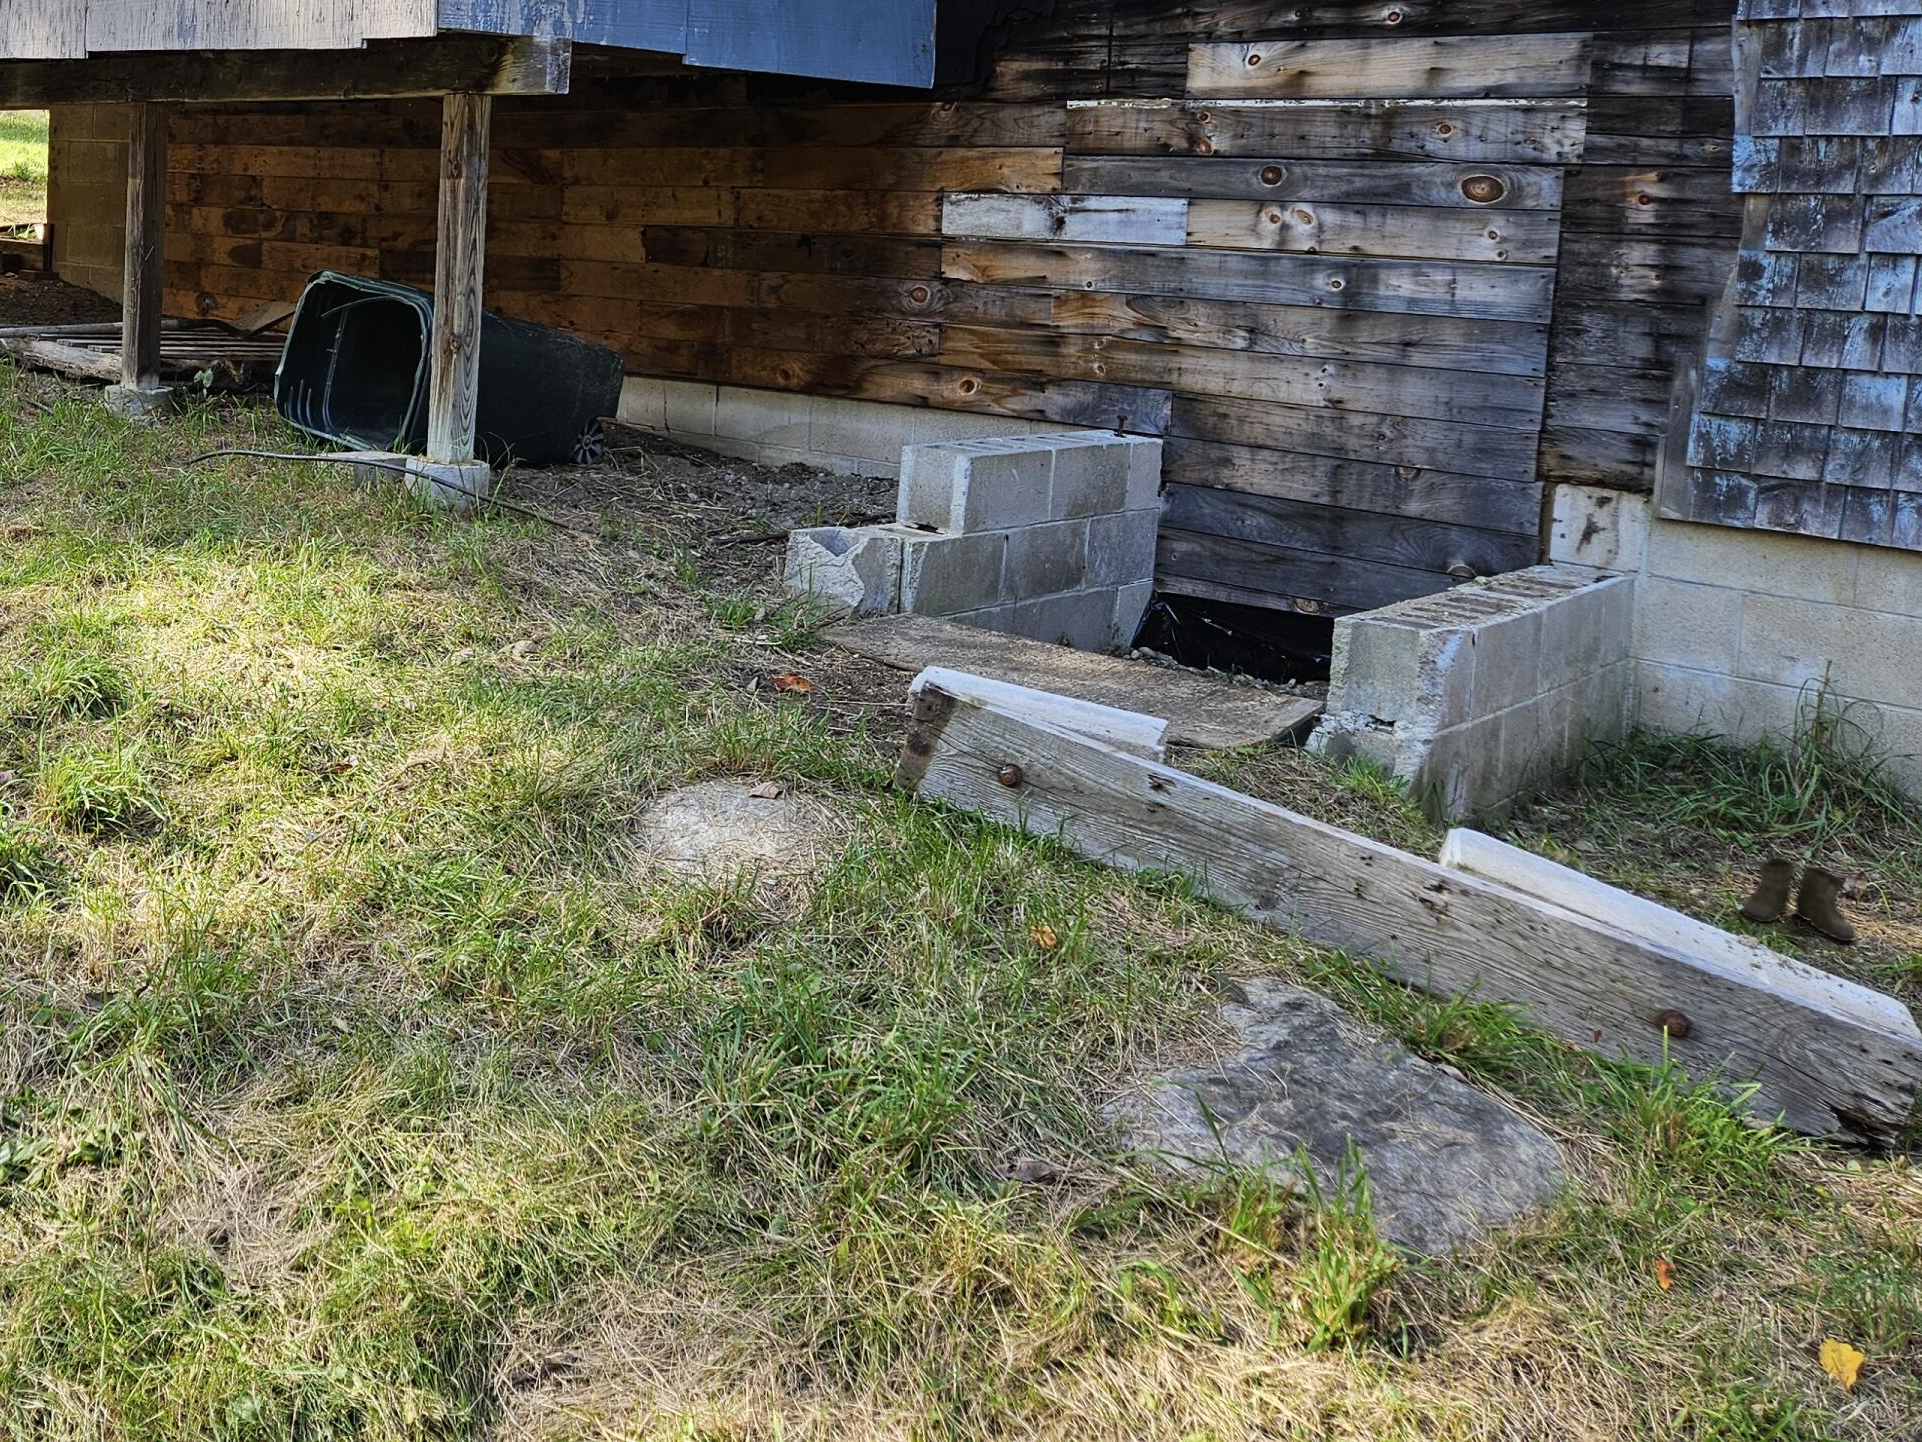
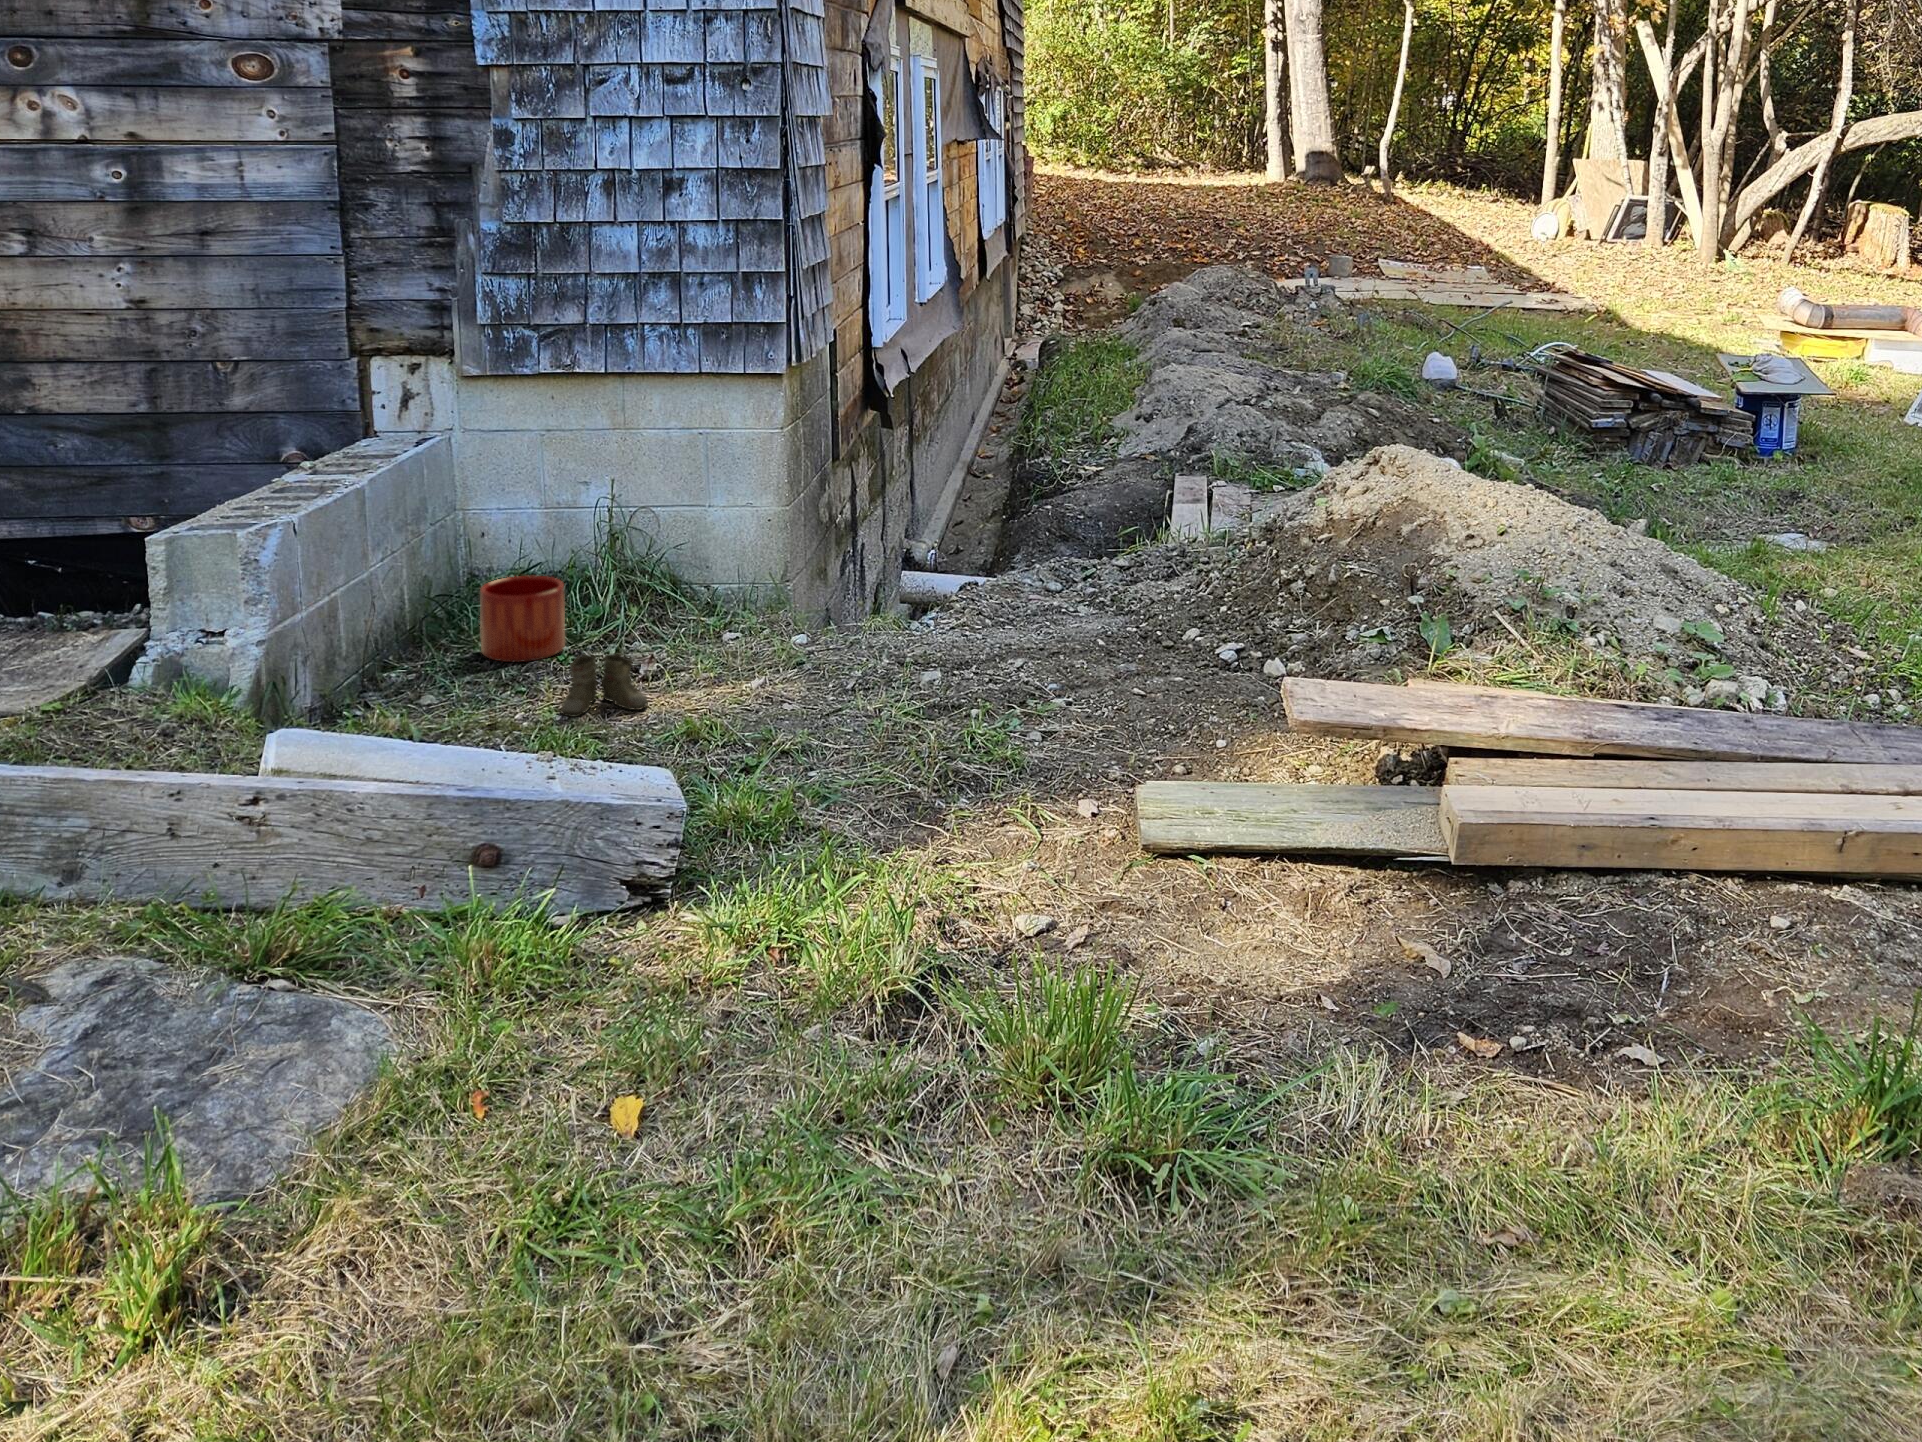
planter: none [1640,748,1753,849] -> present [480,576,565,662]

